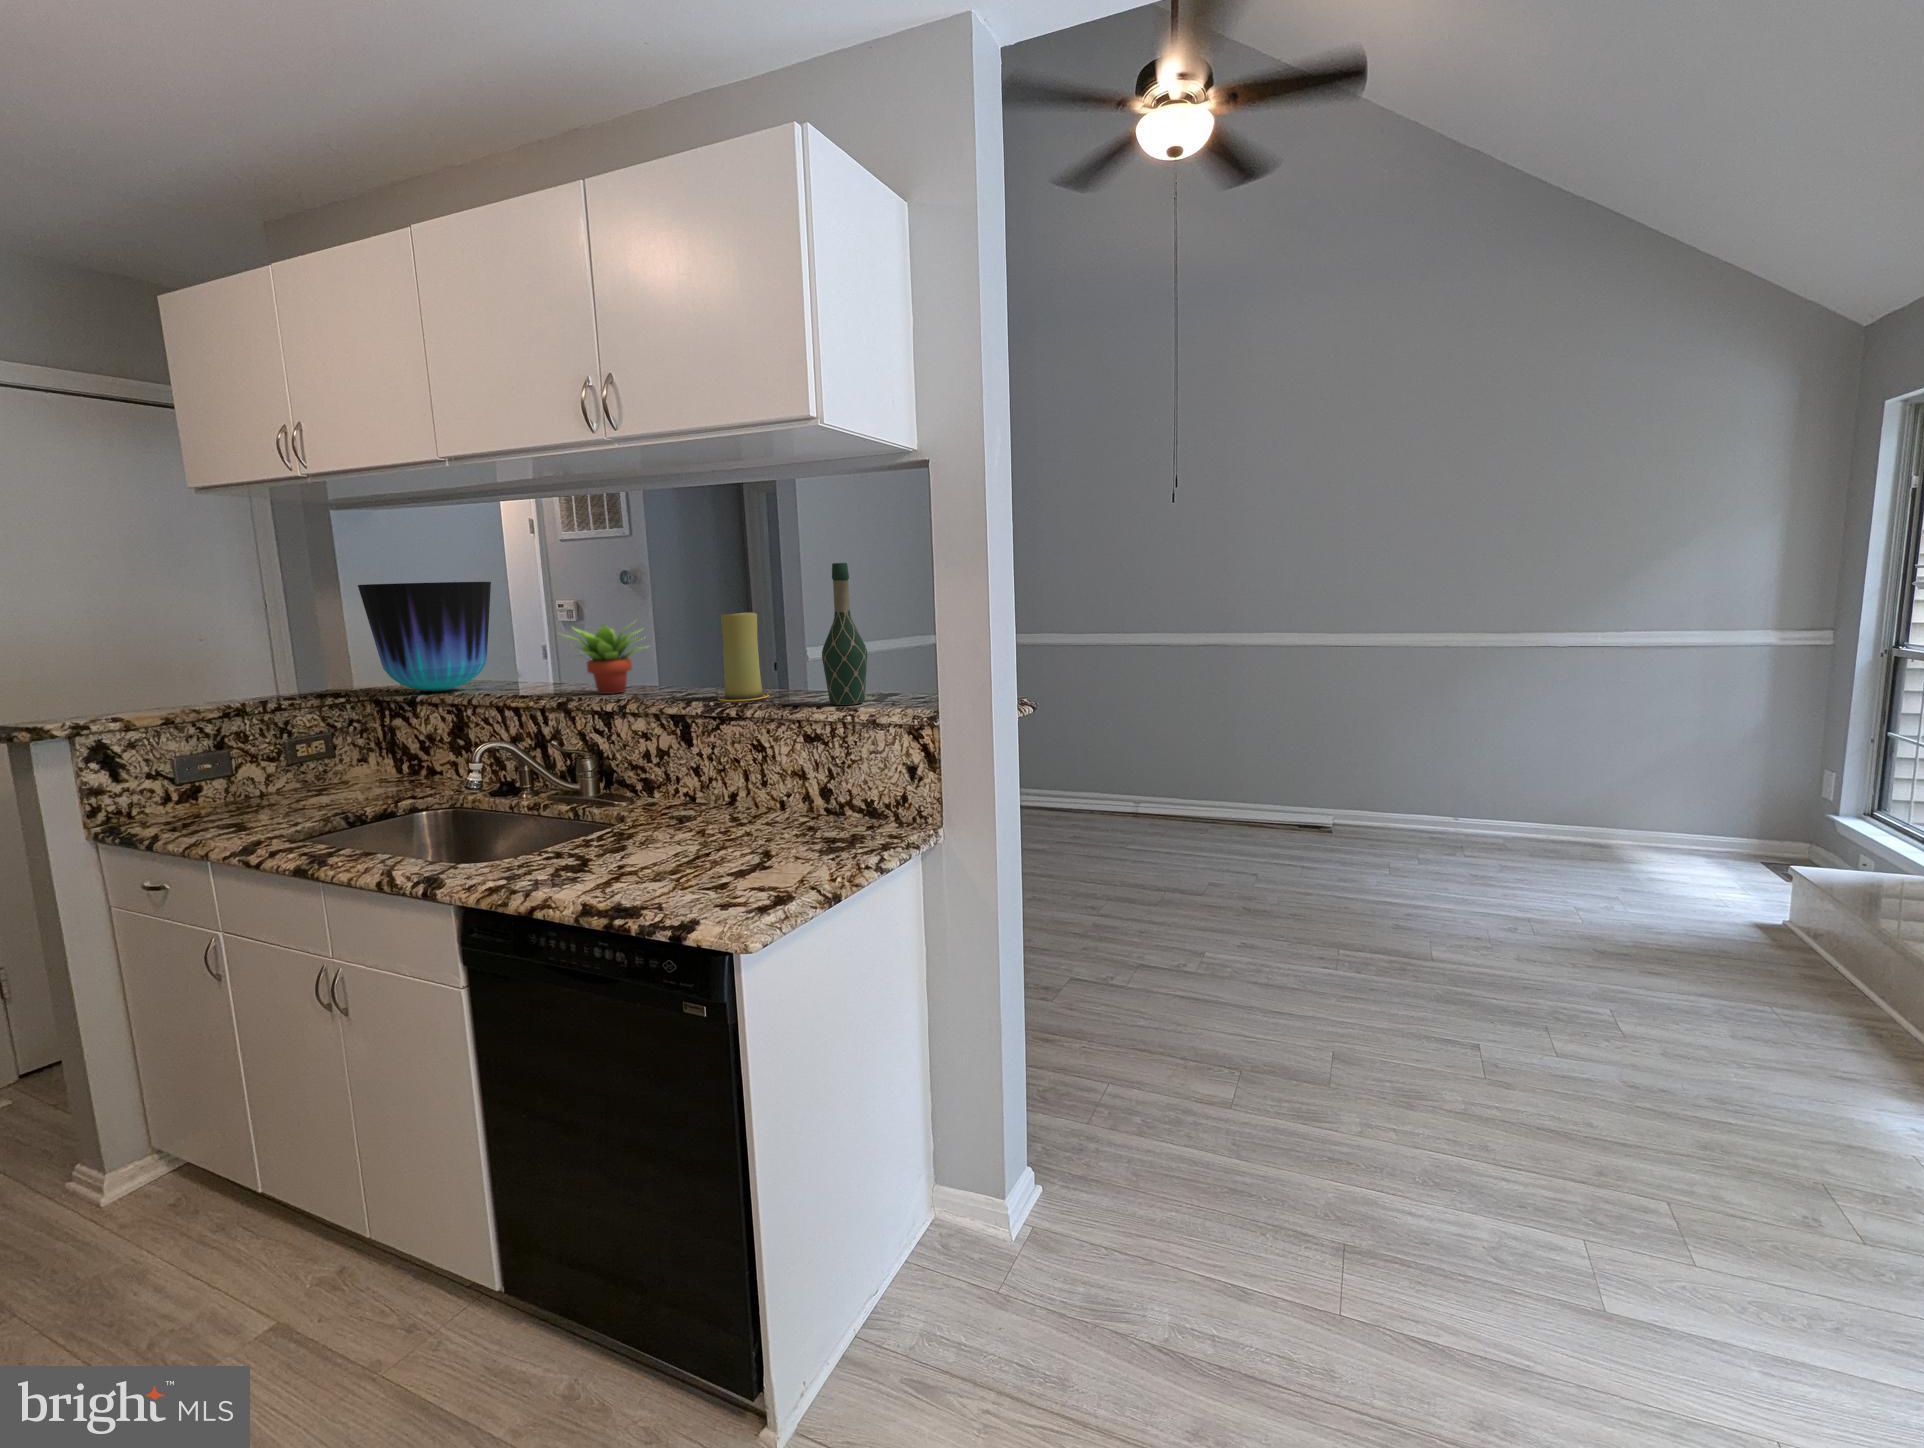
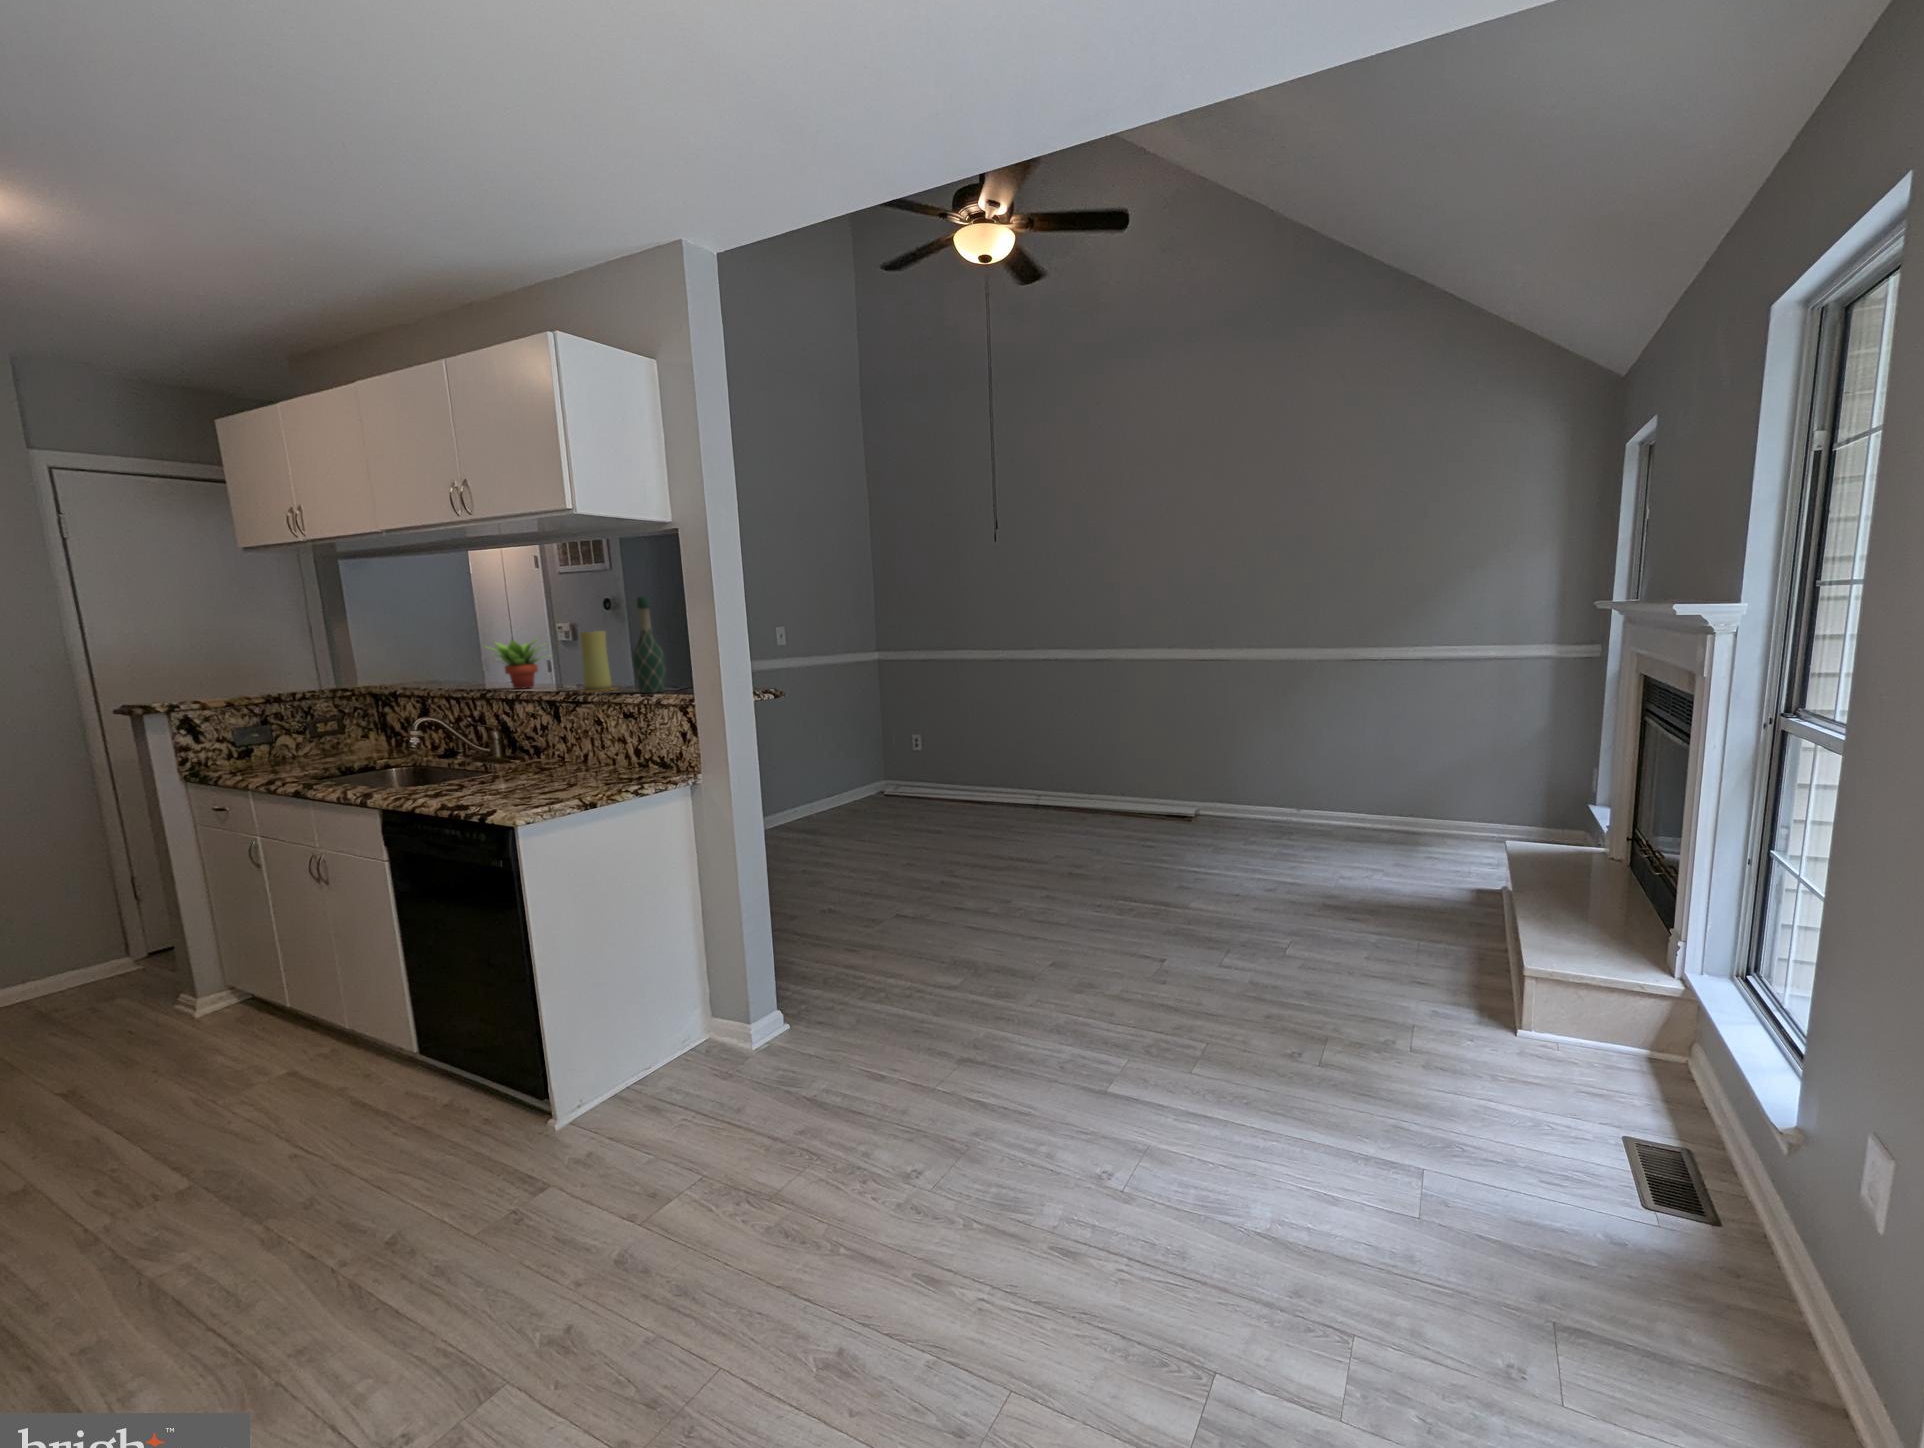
vase: present [358,582,491,691] -> none [355,610,450,688]

